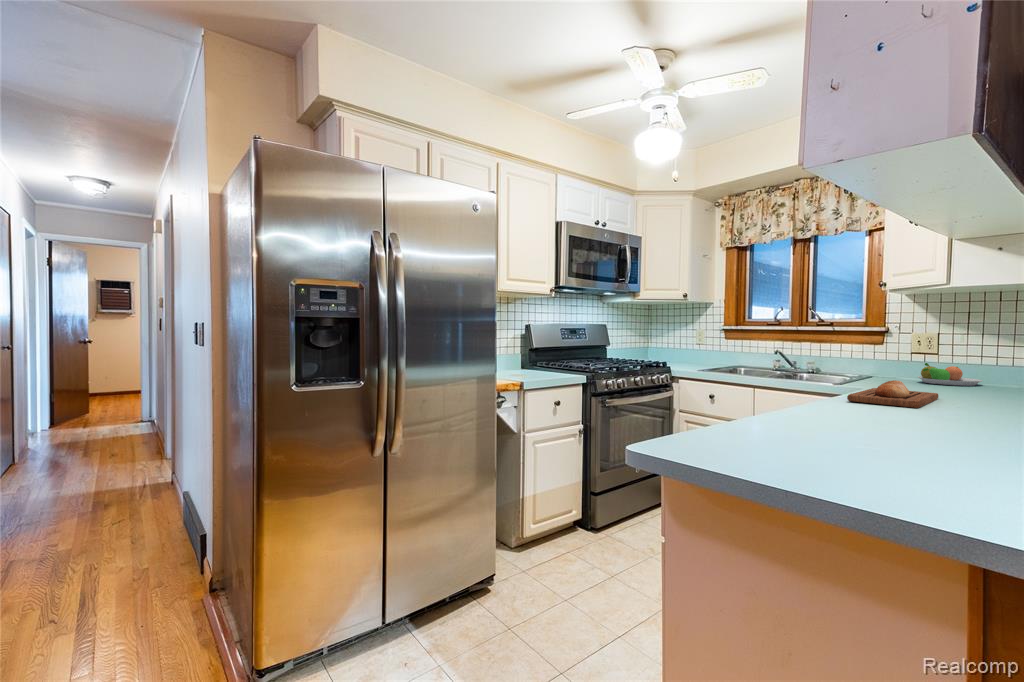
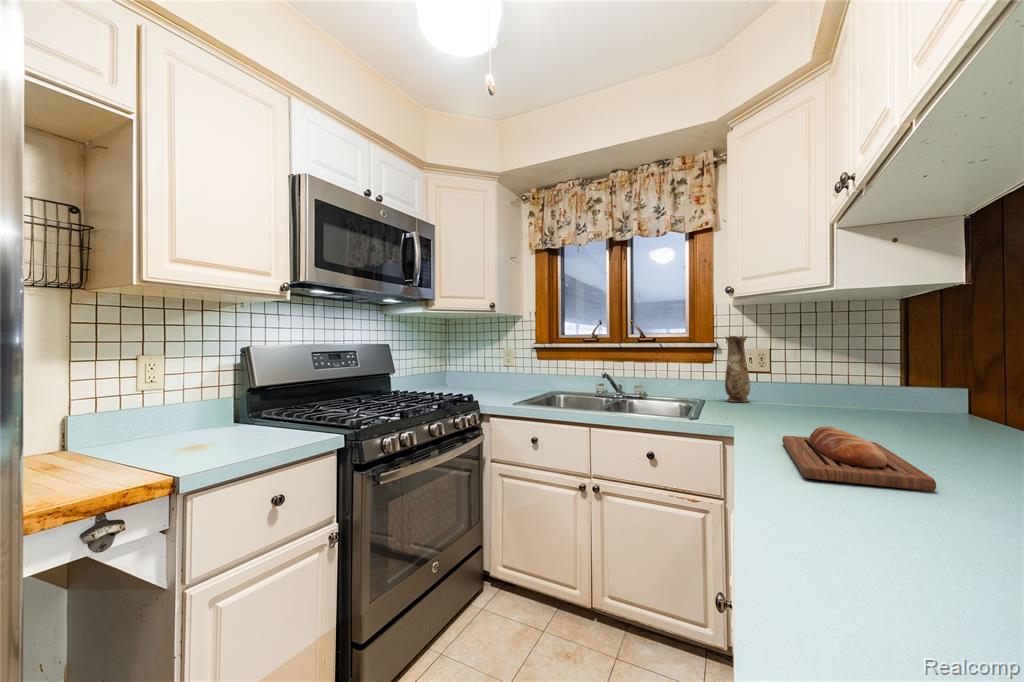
vase: none [891,321,915,377] -> present [724,336,750,402]
fruit bowl: present [918,363,983,386] -> none [768,386,838,414]

